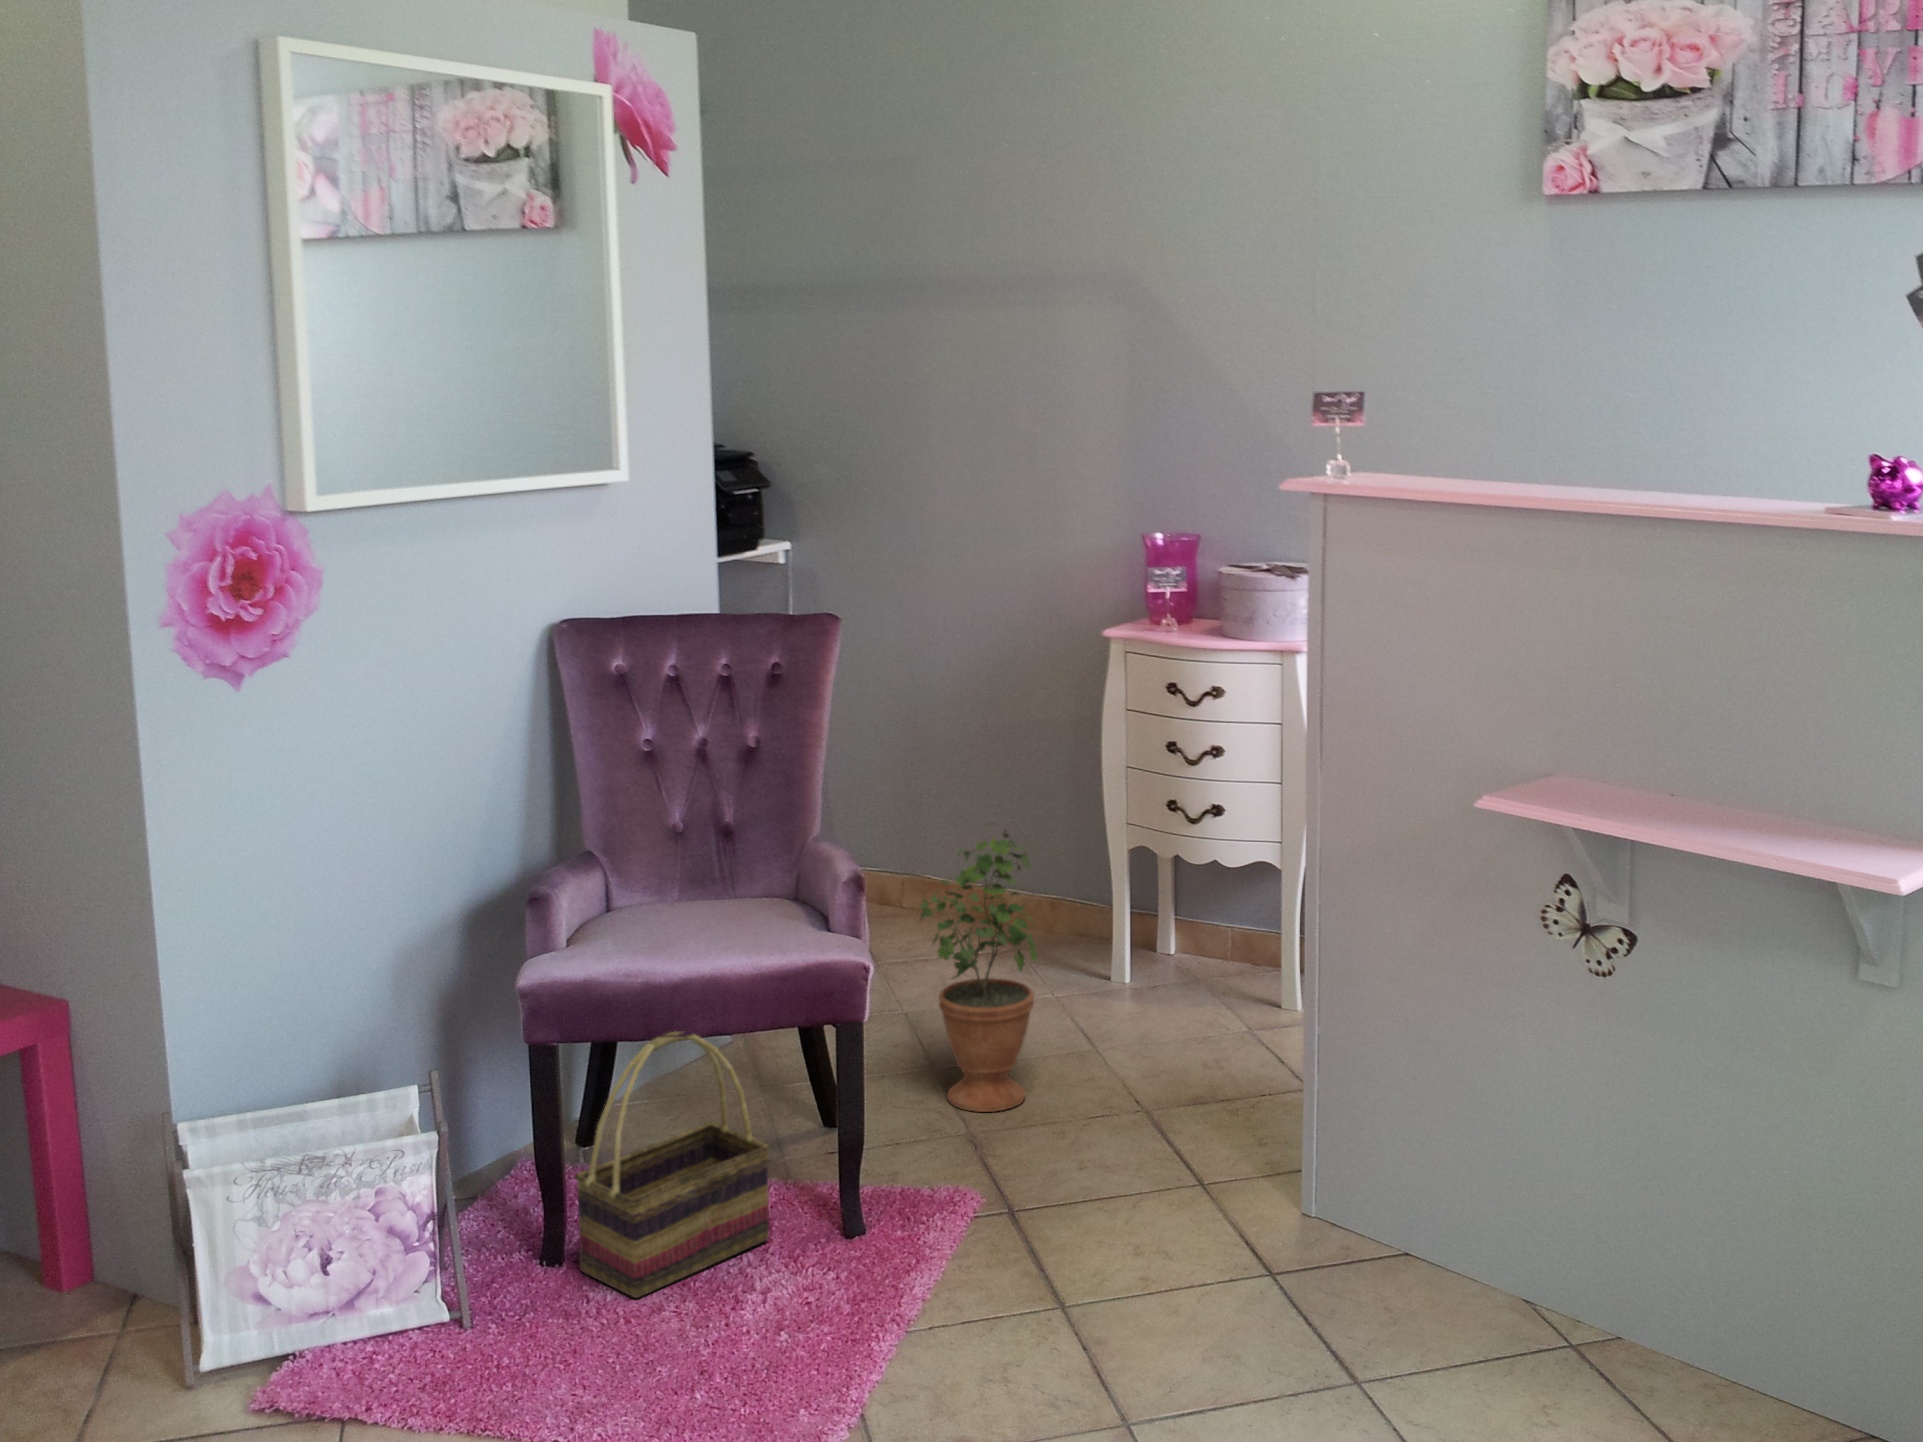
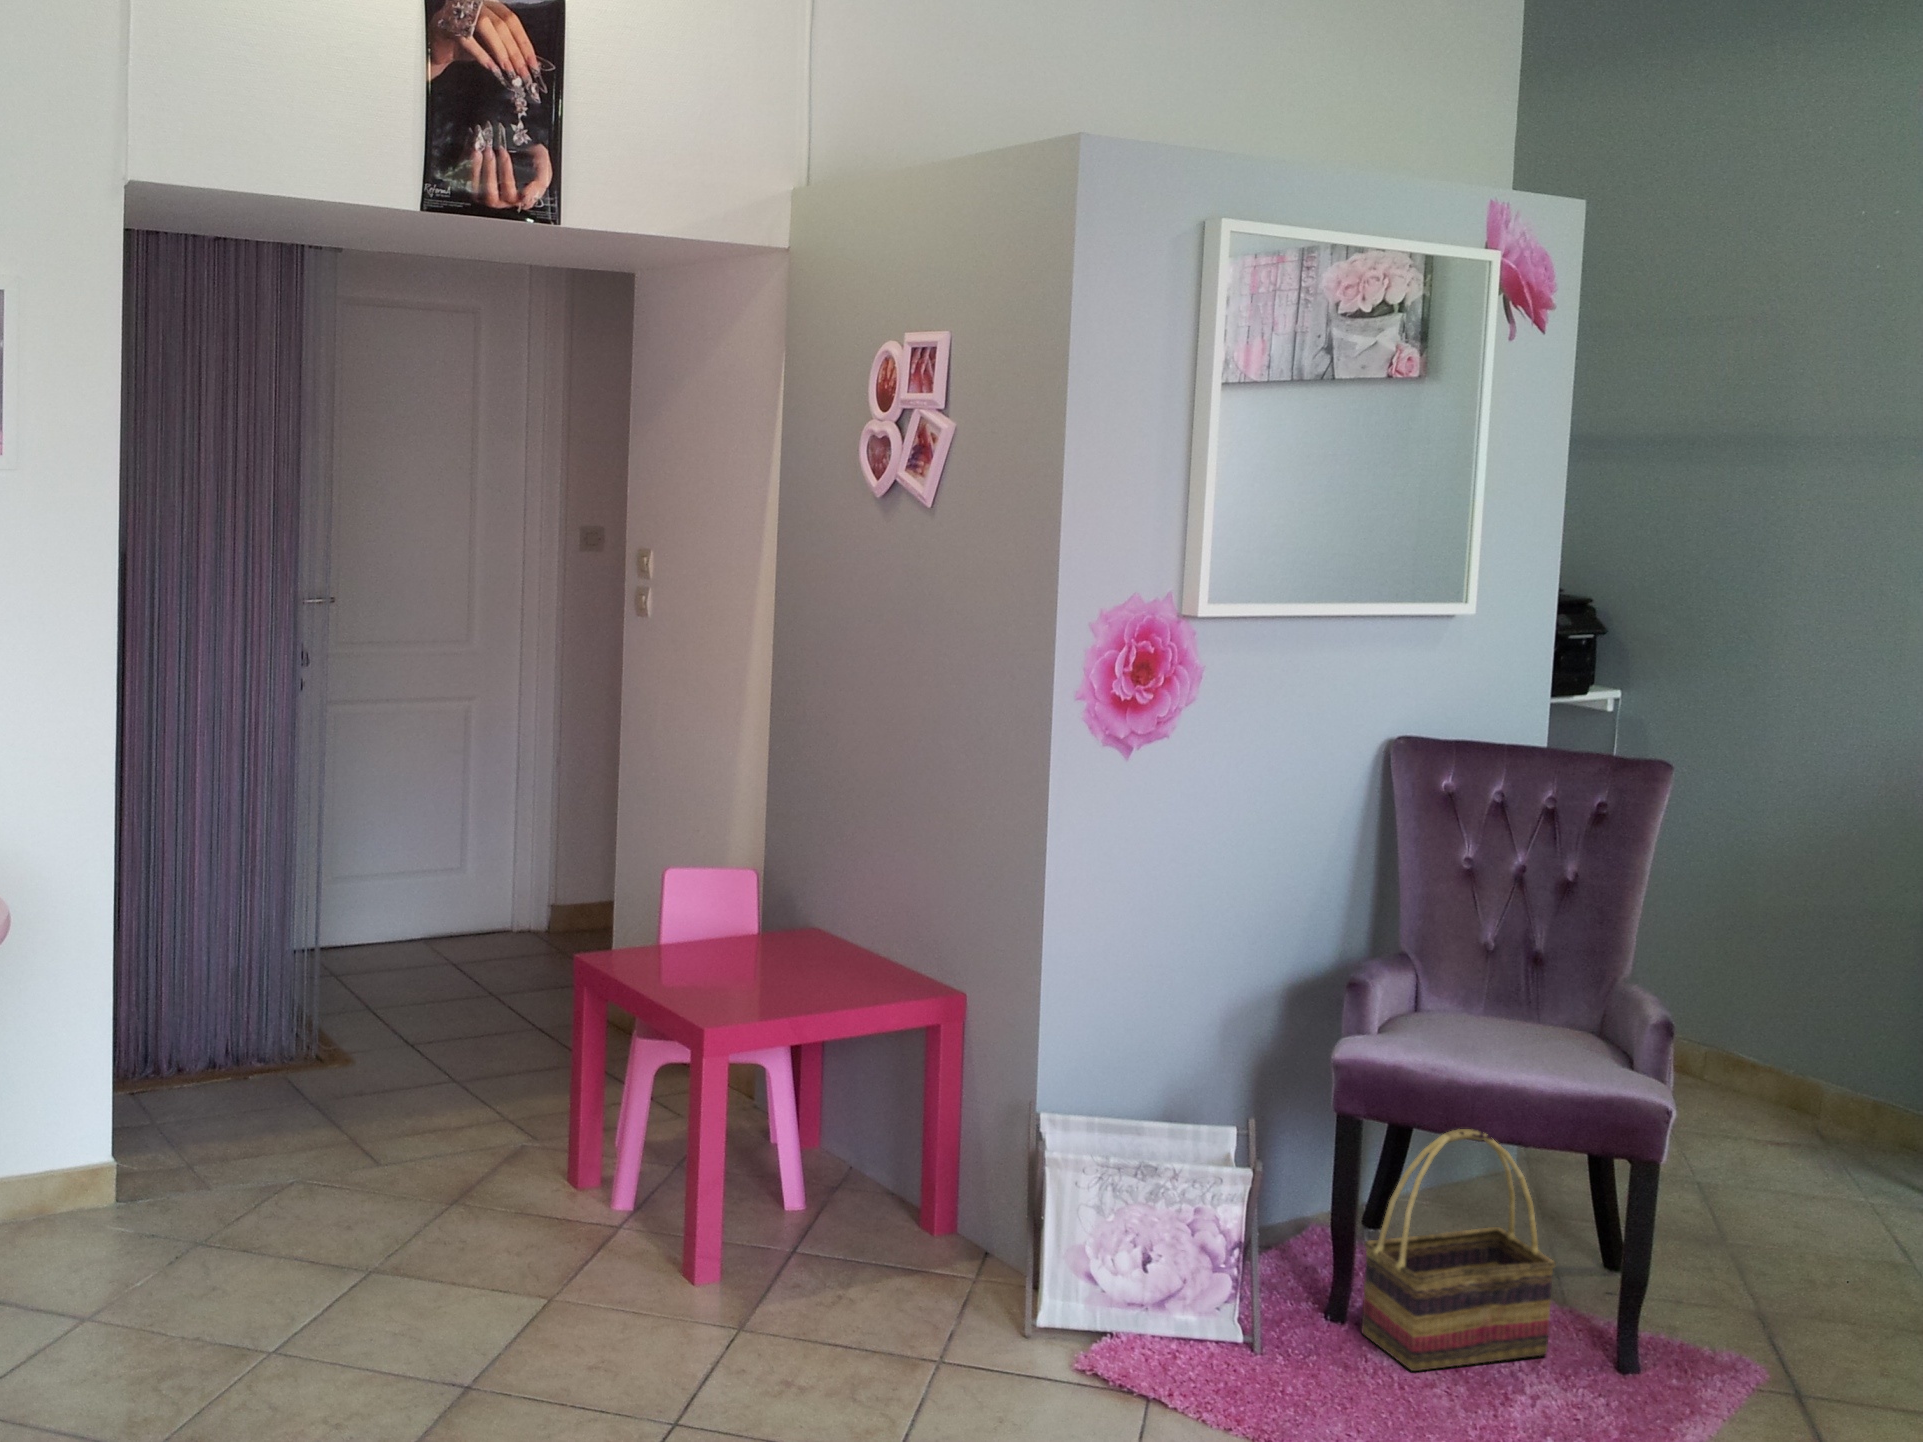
potted plant: present [920,824,1037,1112] -> none [1734,994,1869,1298]

